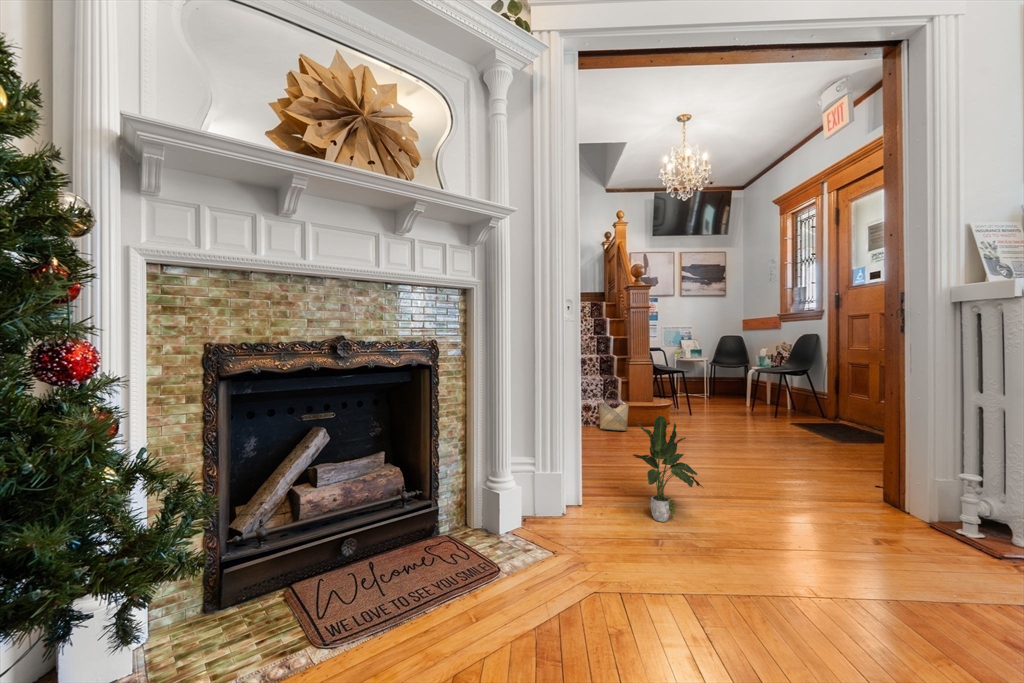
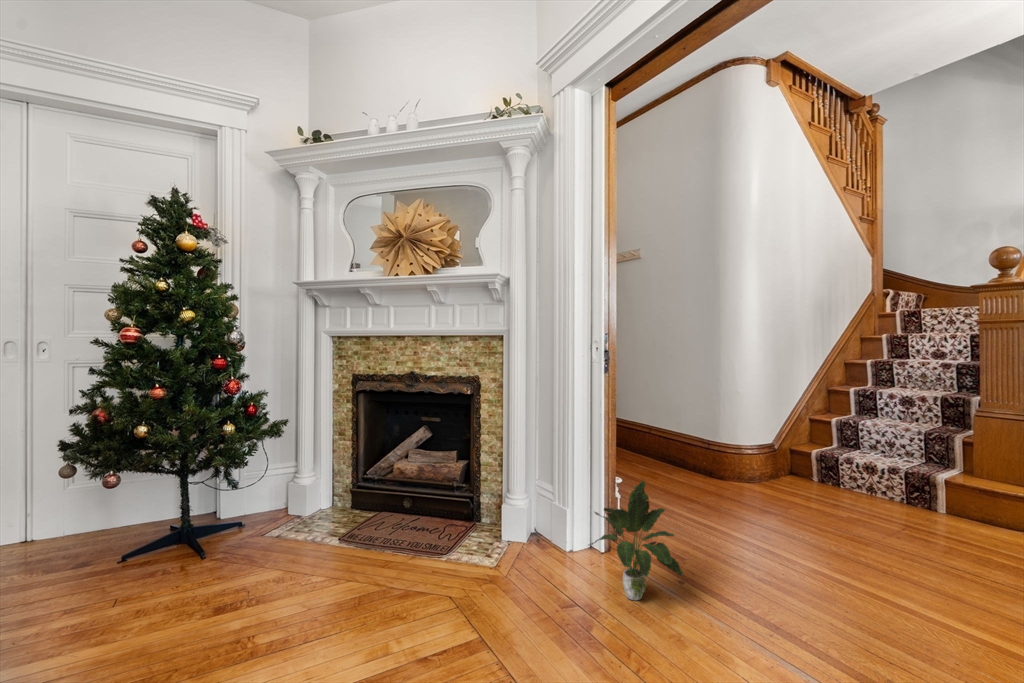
woven basket: present [598,389,629,431] -> none [856,448,911,518]

